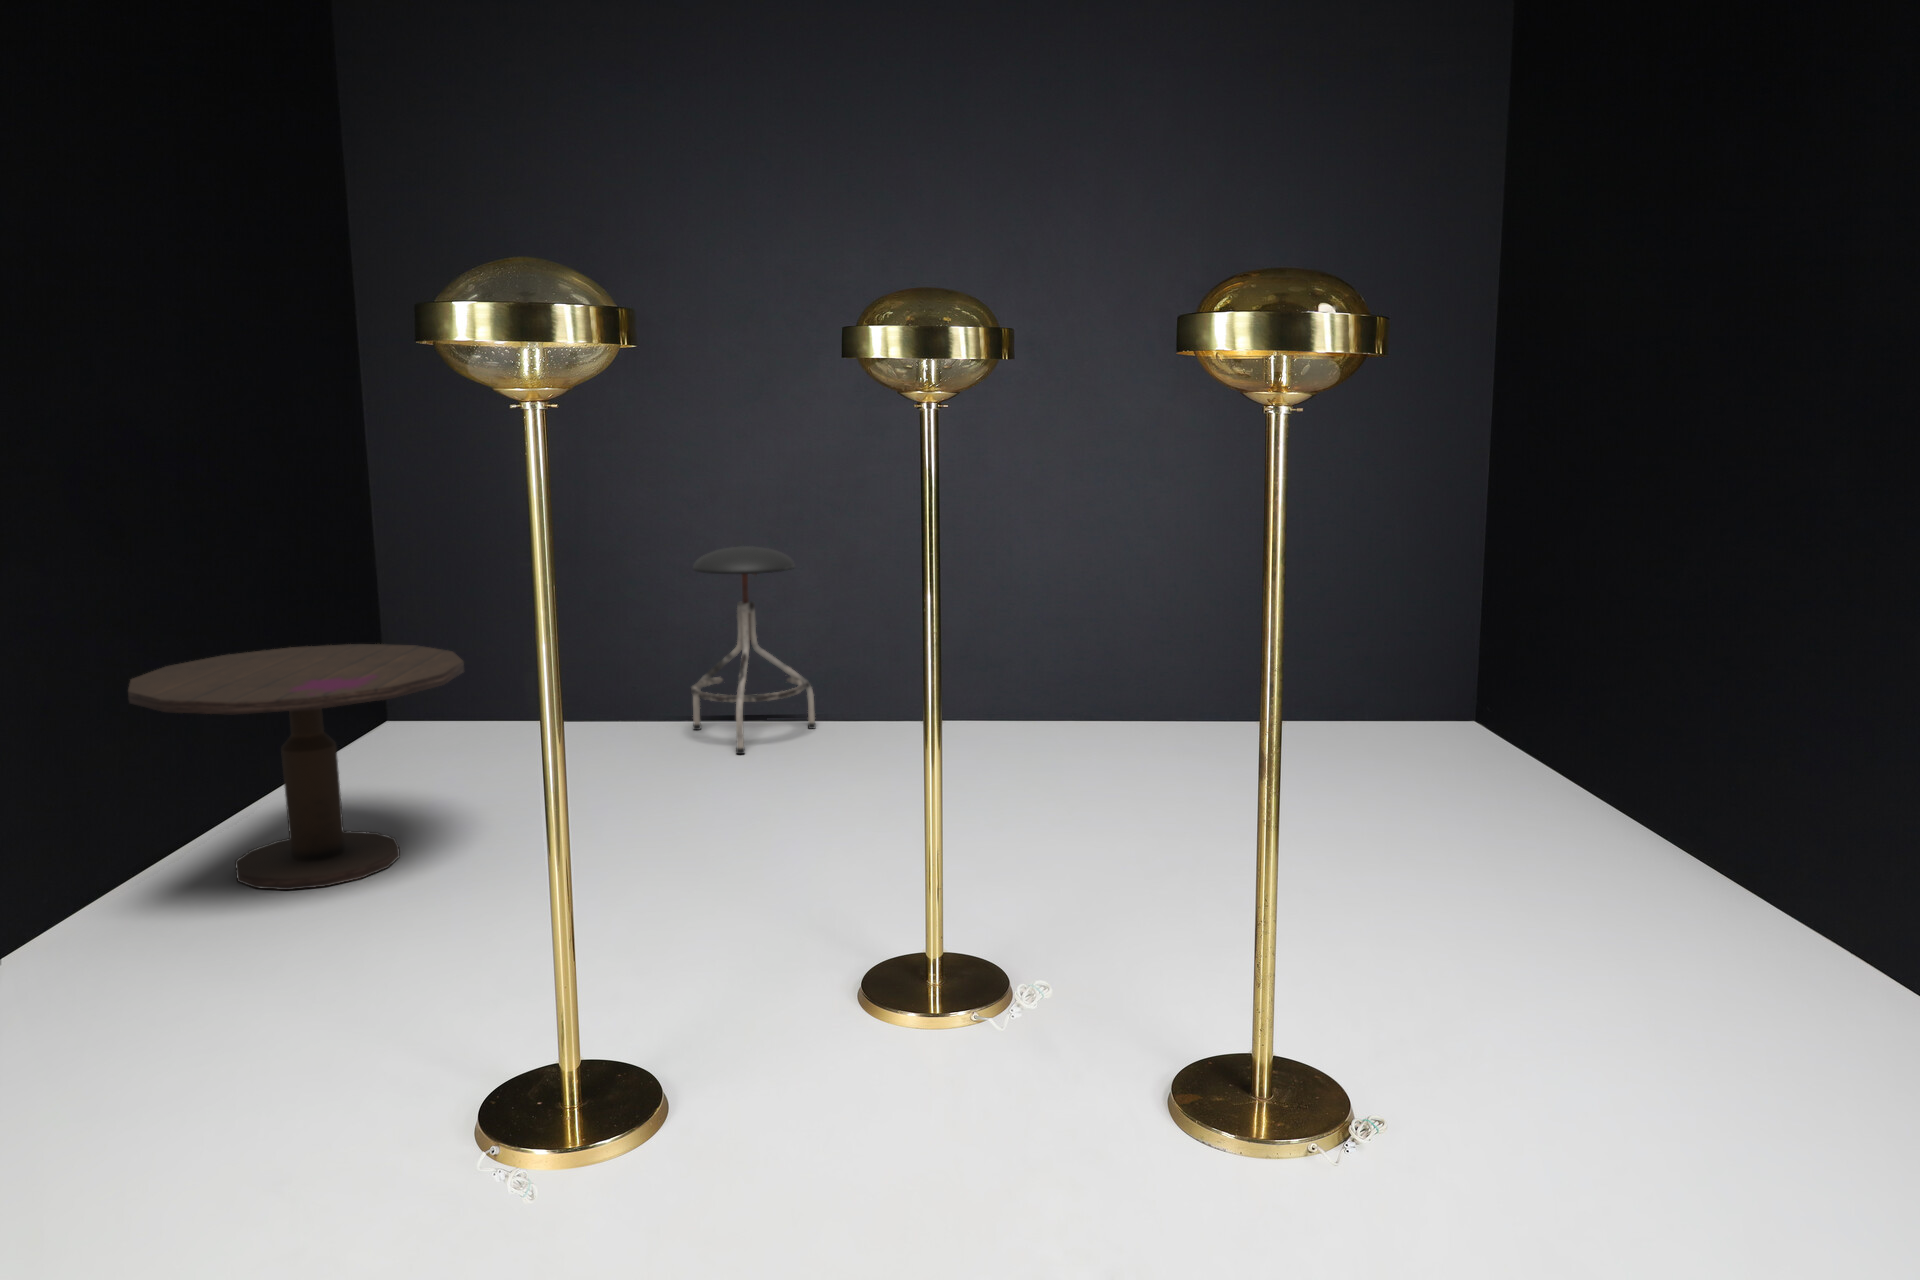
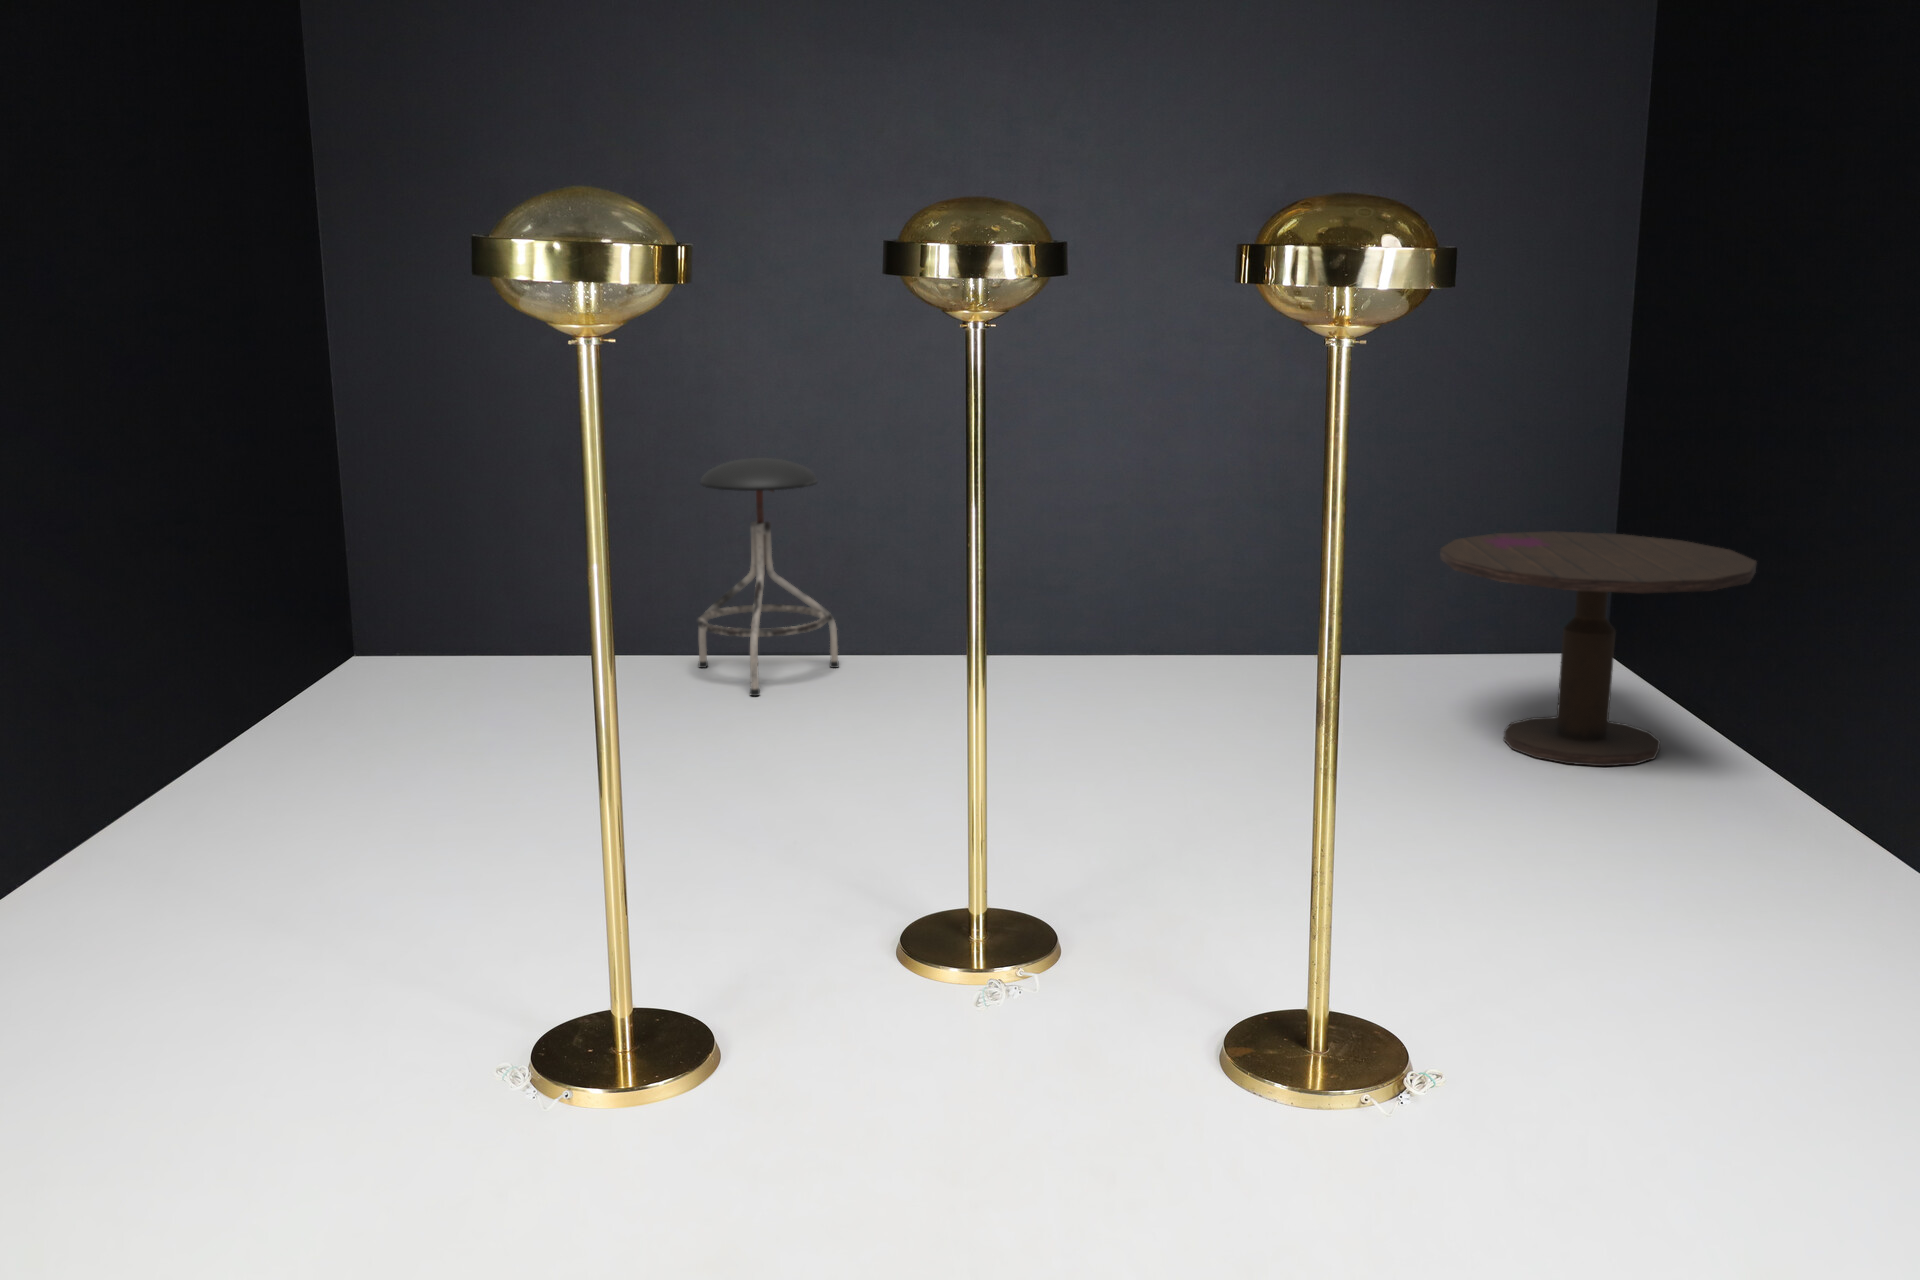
side table: present [128,644,464,890] -> present [1440,531,1757,766]

